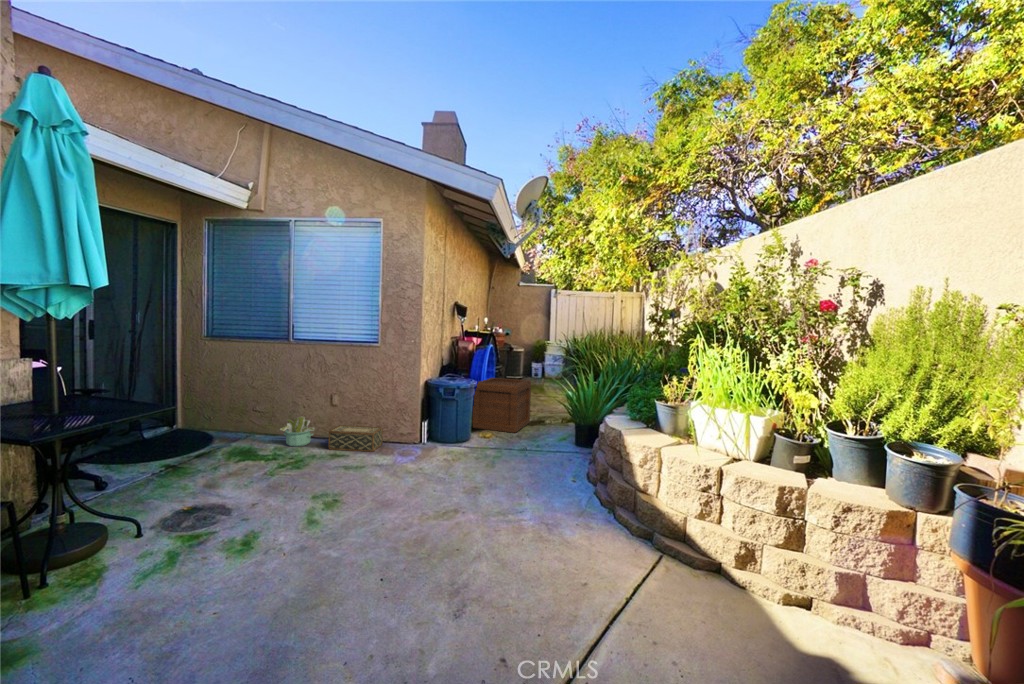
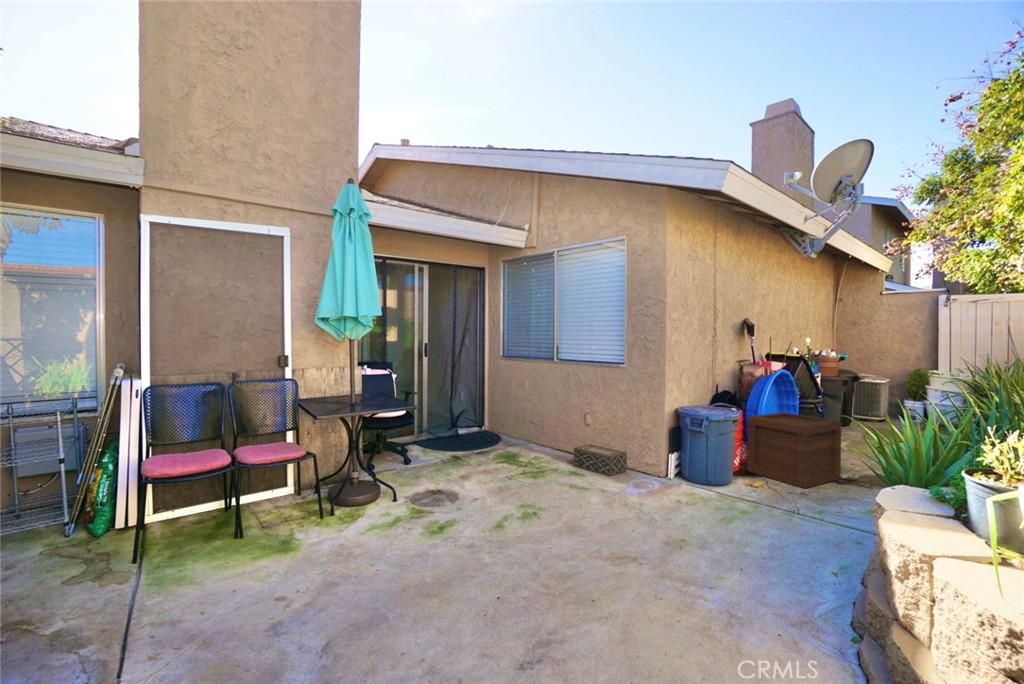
decorative plant: present [281,417,314,447] -> none [538,431,567,459]

